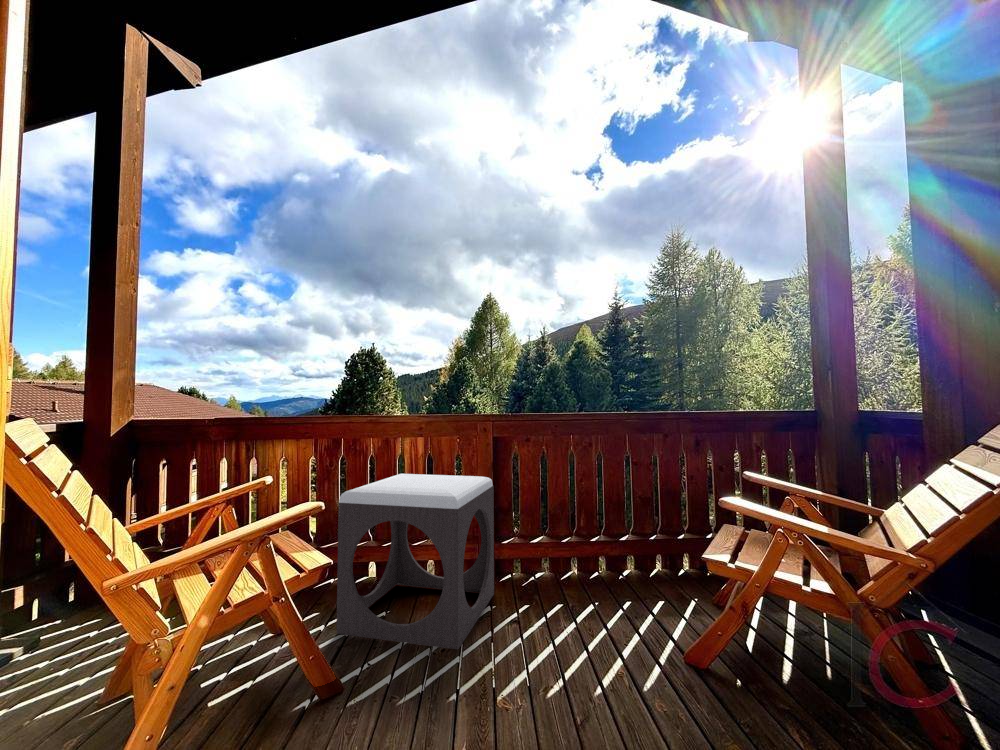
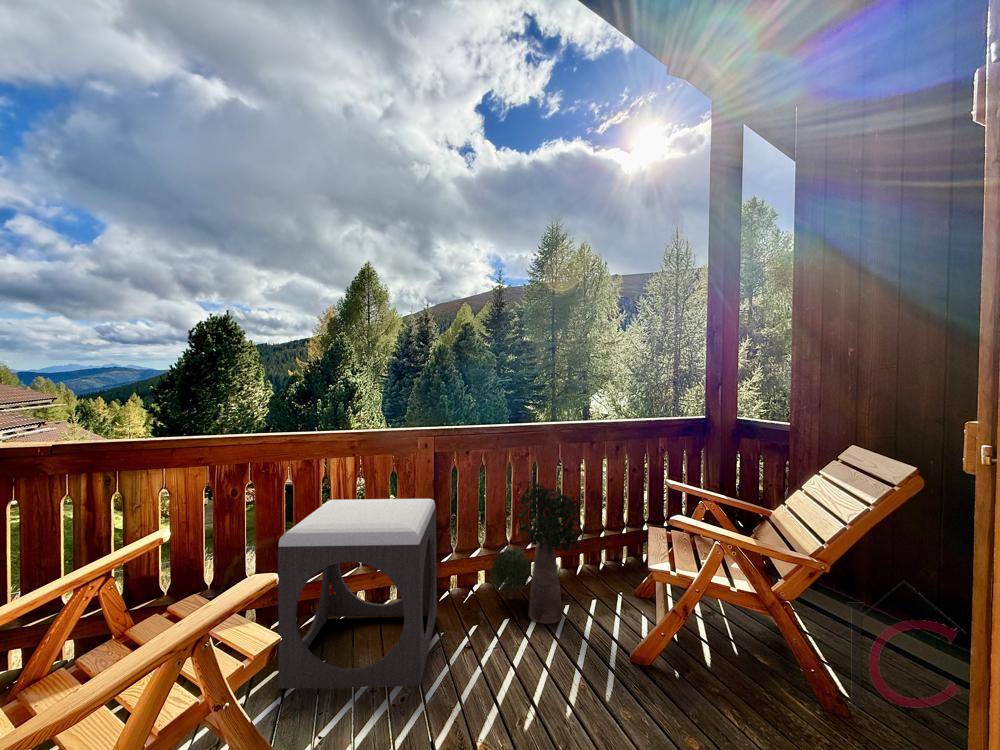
potted plant: none [546,465,644,614] -> present [488,480,586,624]

